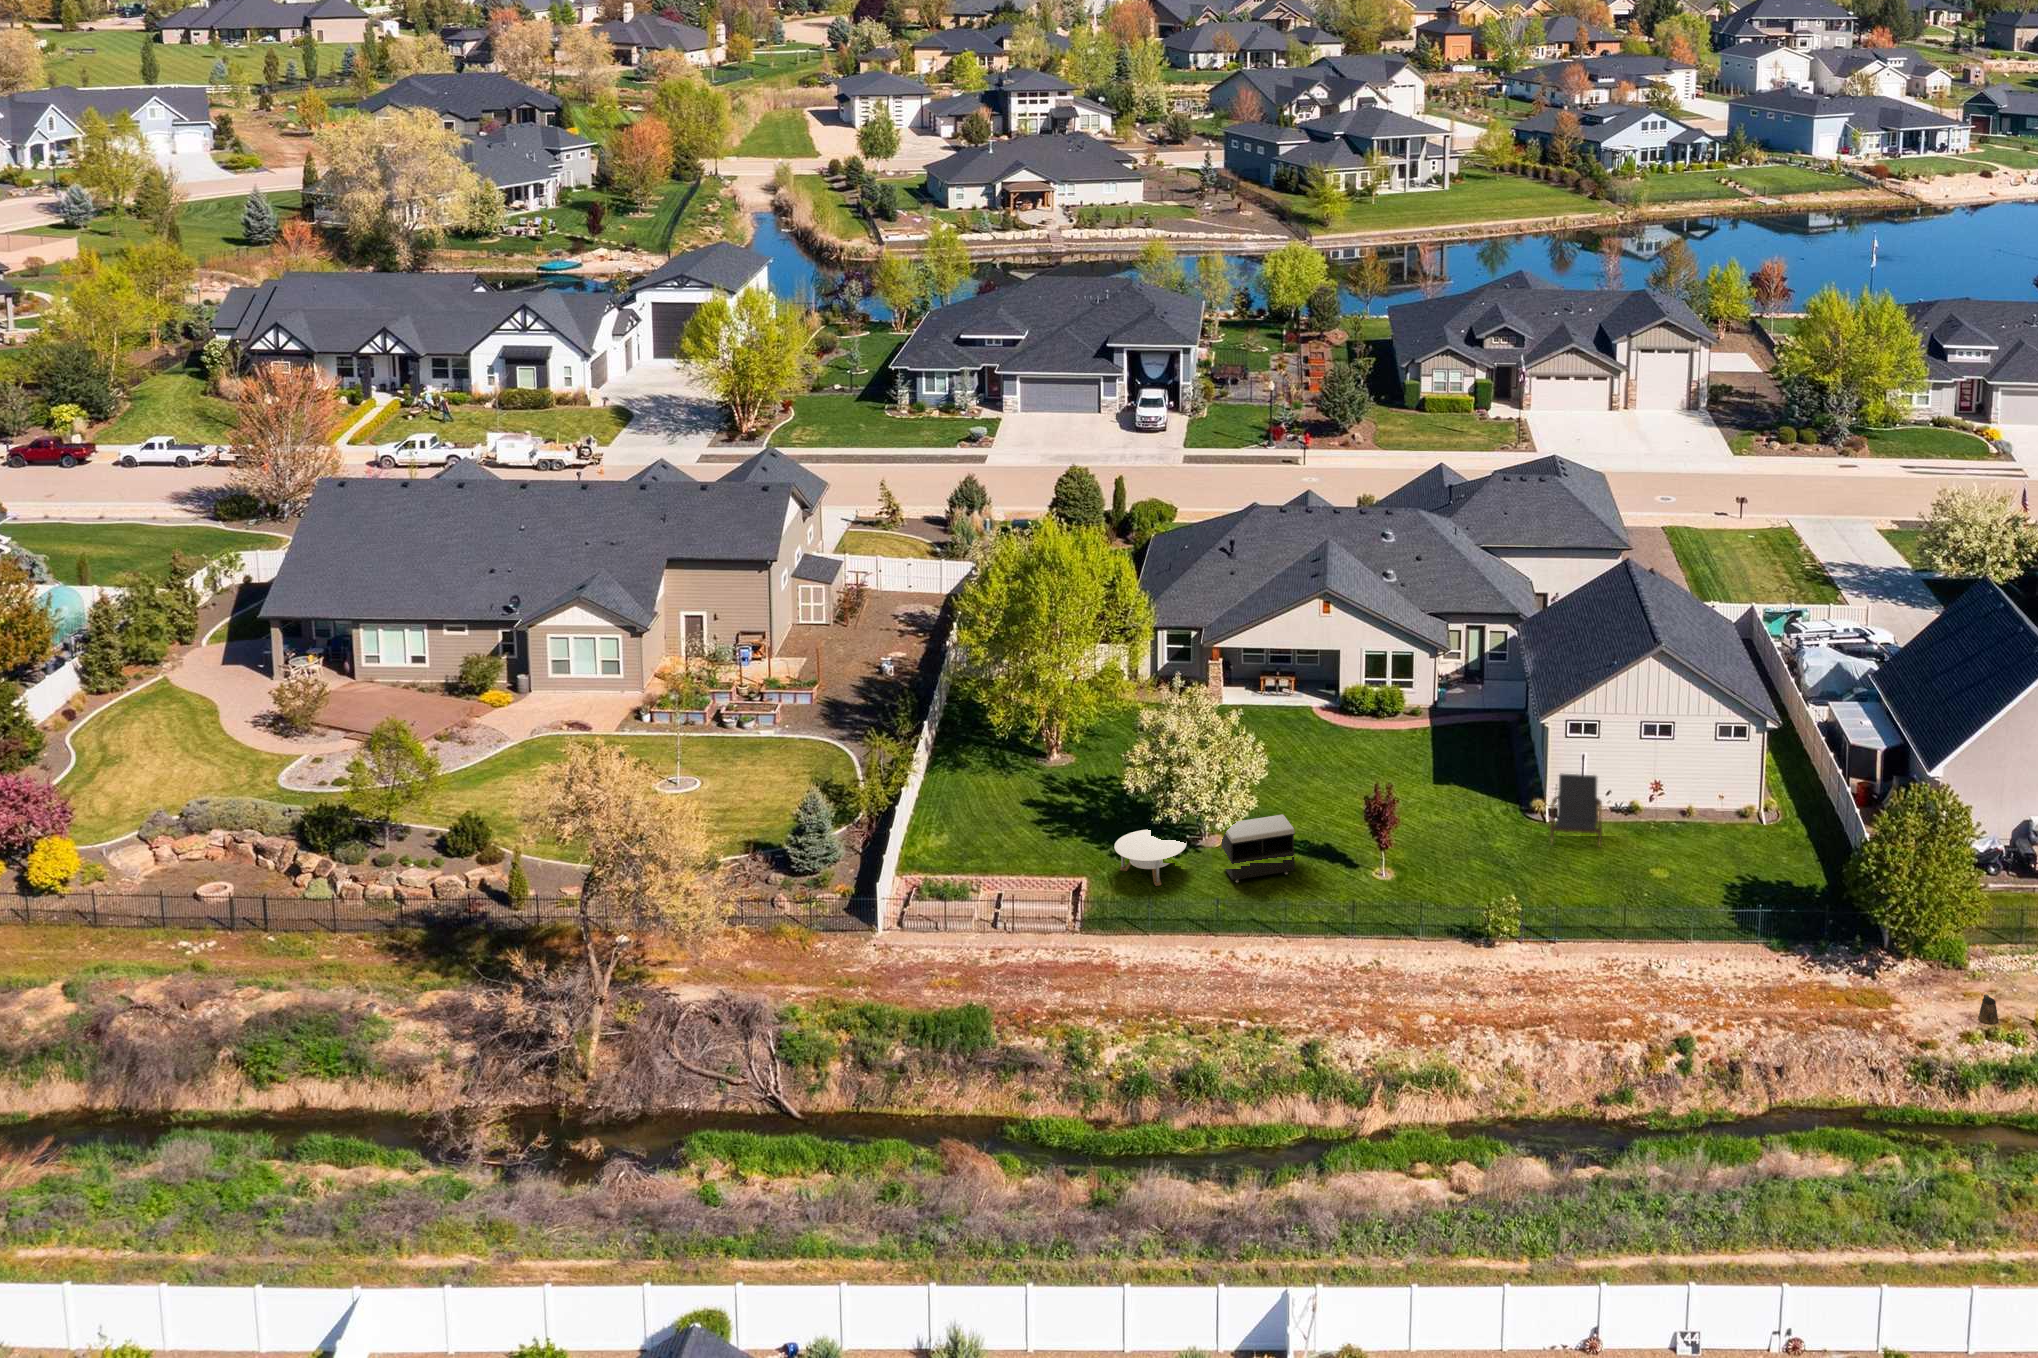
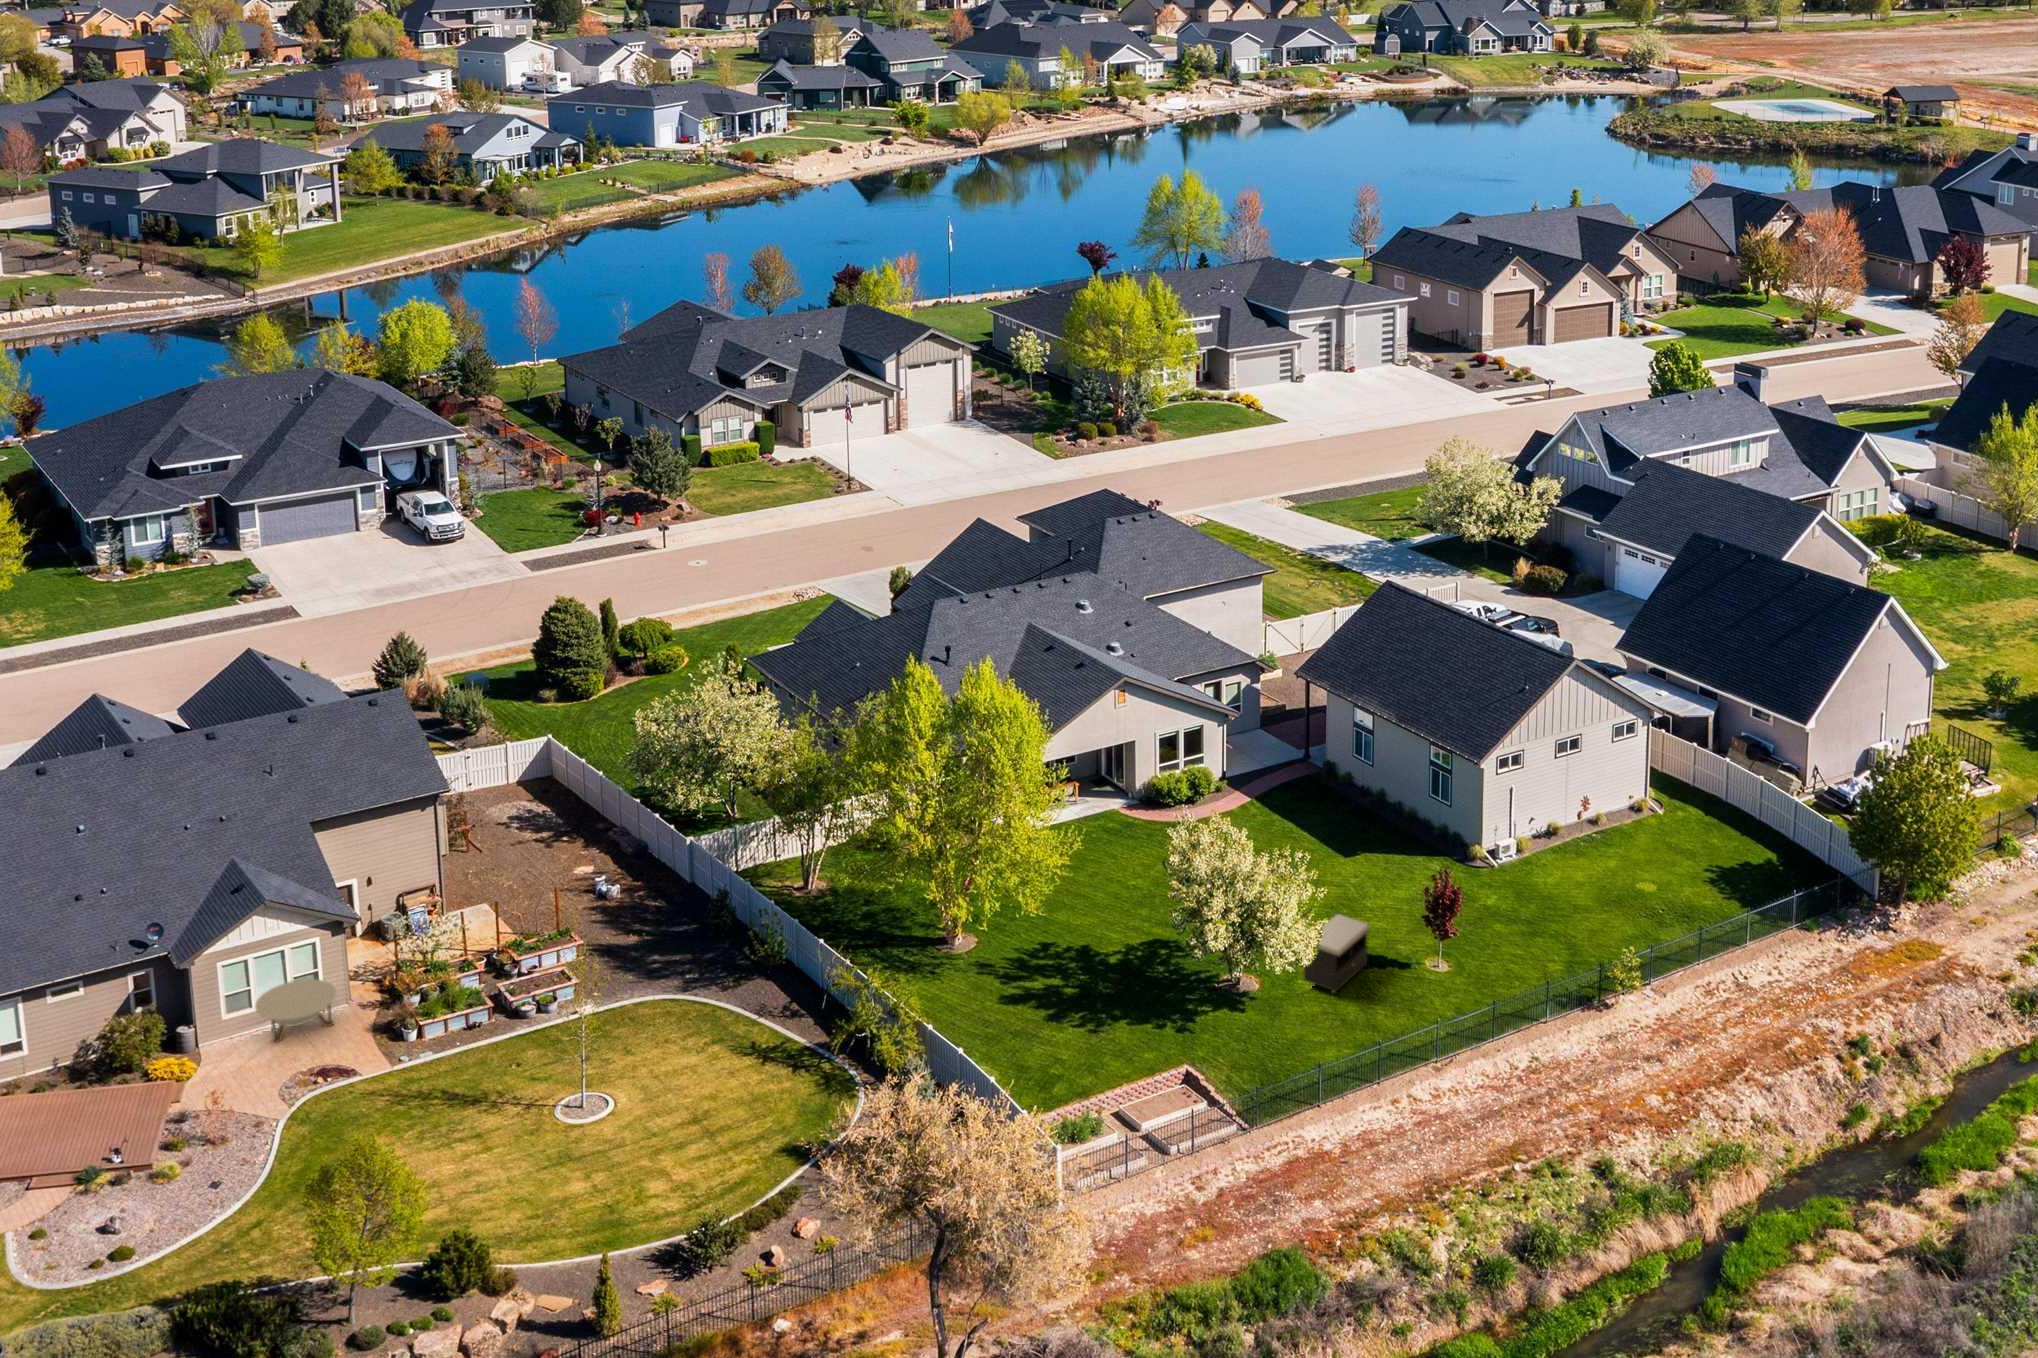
lounge chair: present [1550,774,1602,845] -> none [1488,801,1547,873]
round table: present [1114,830,1186,886] -> present [255,979,337,1044]
watering can: present [1978,995,1999,1024] -> none [1950,893,1982,916]

